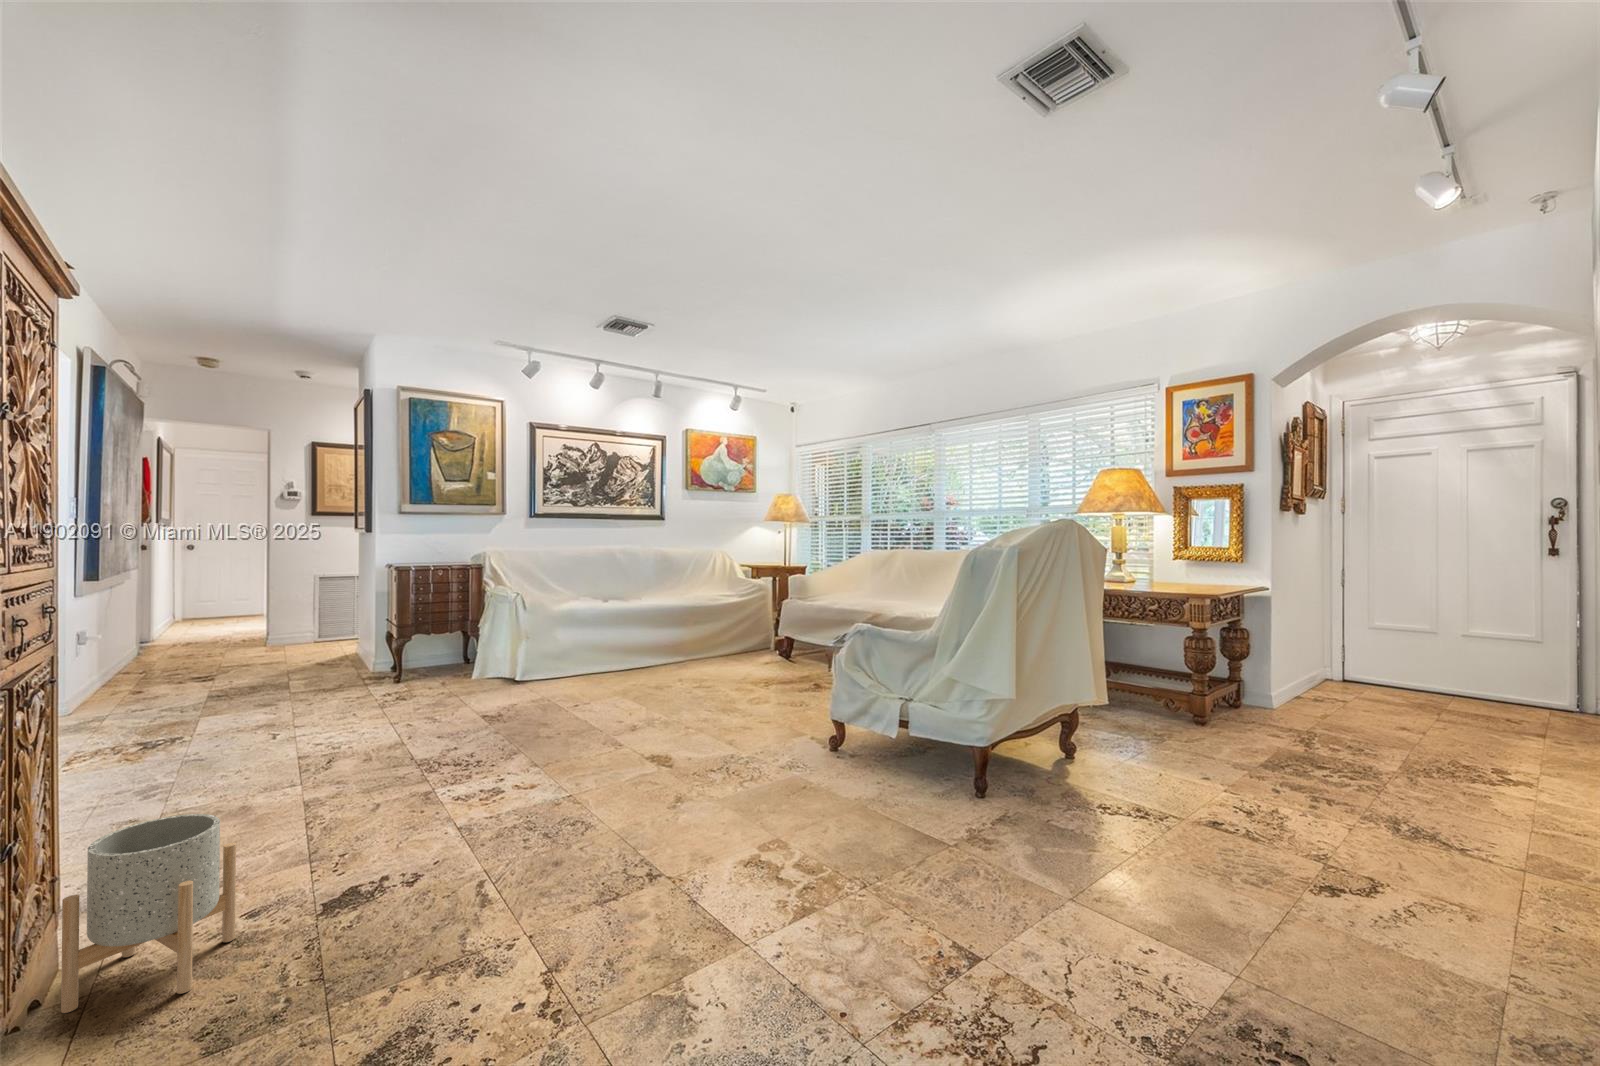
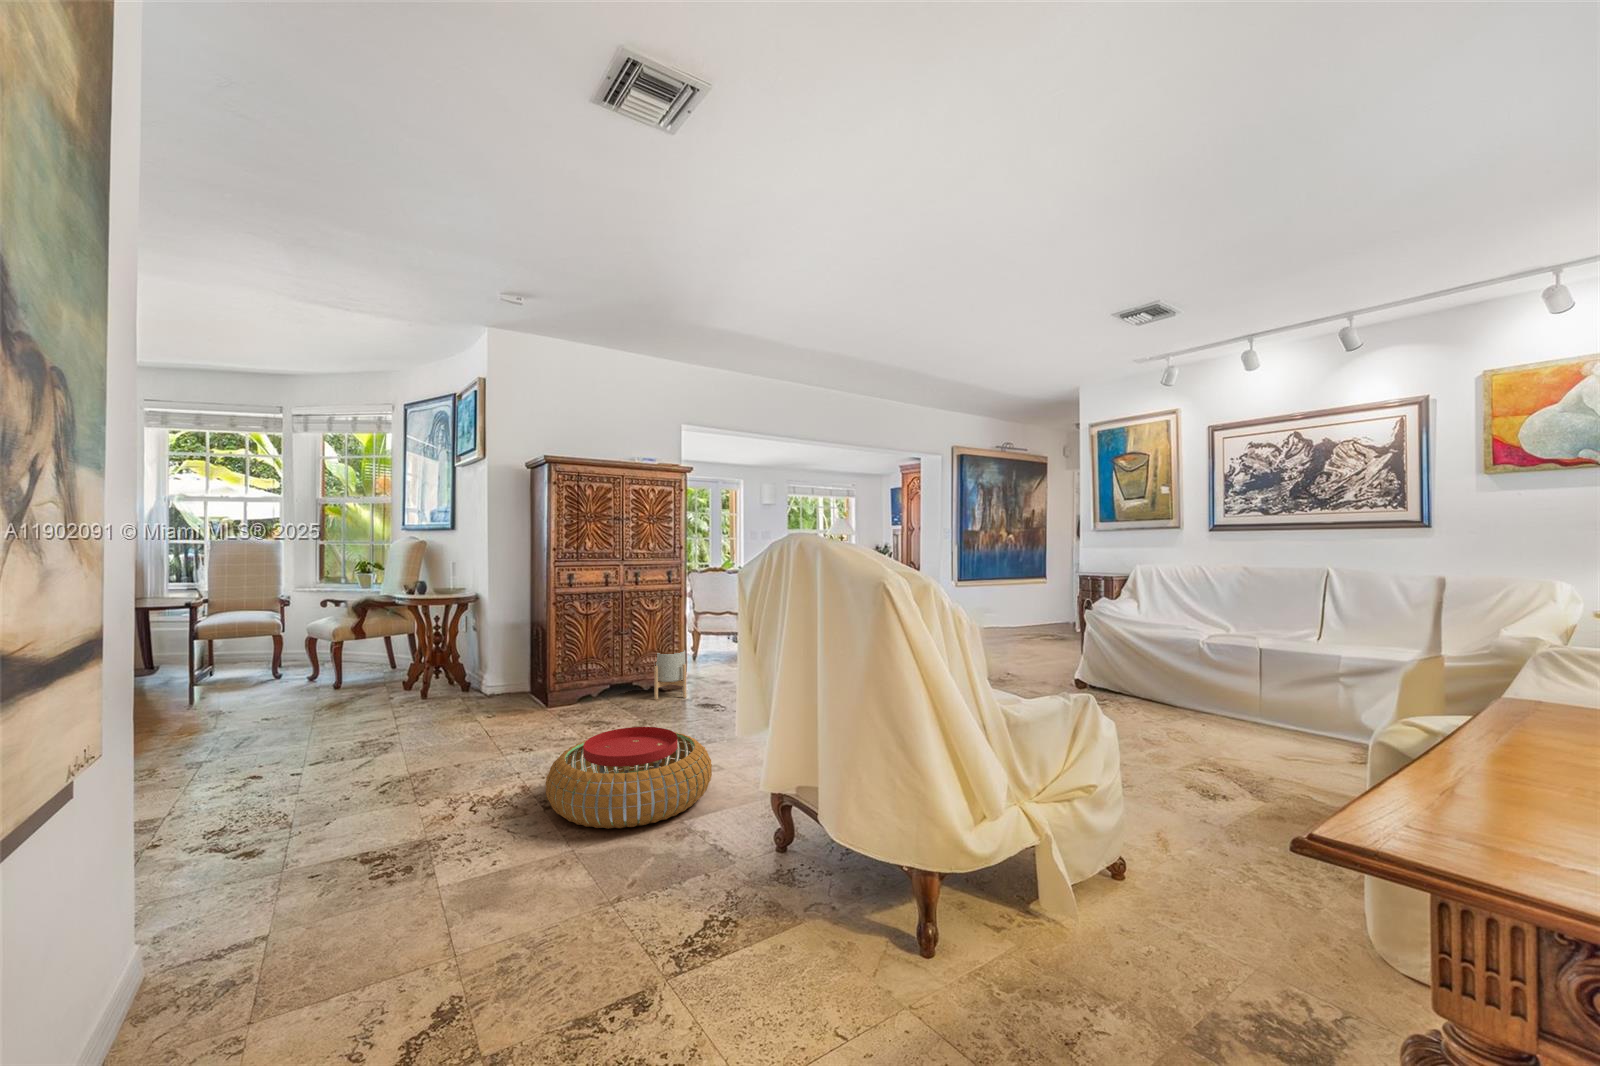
pouf: none [782,776,1030,949] -> present [546,727,712,829]

